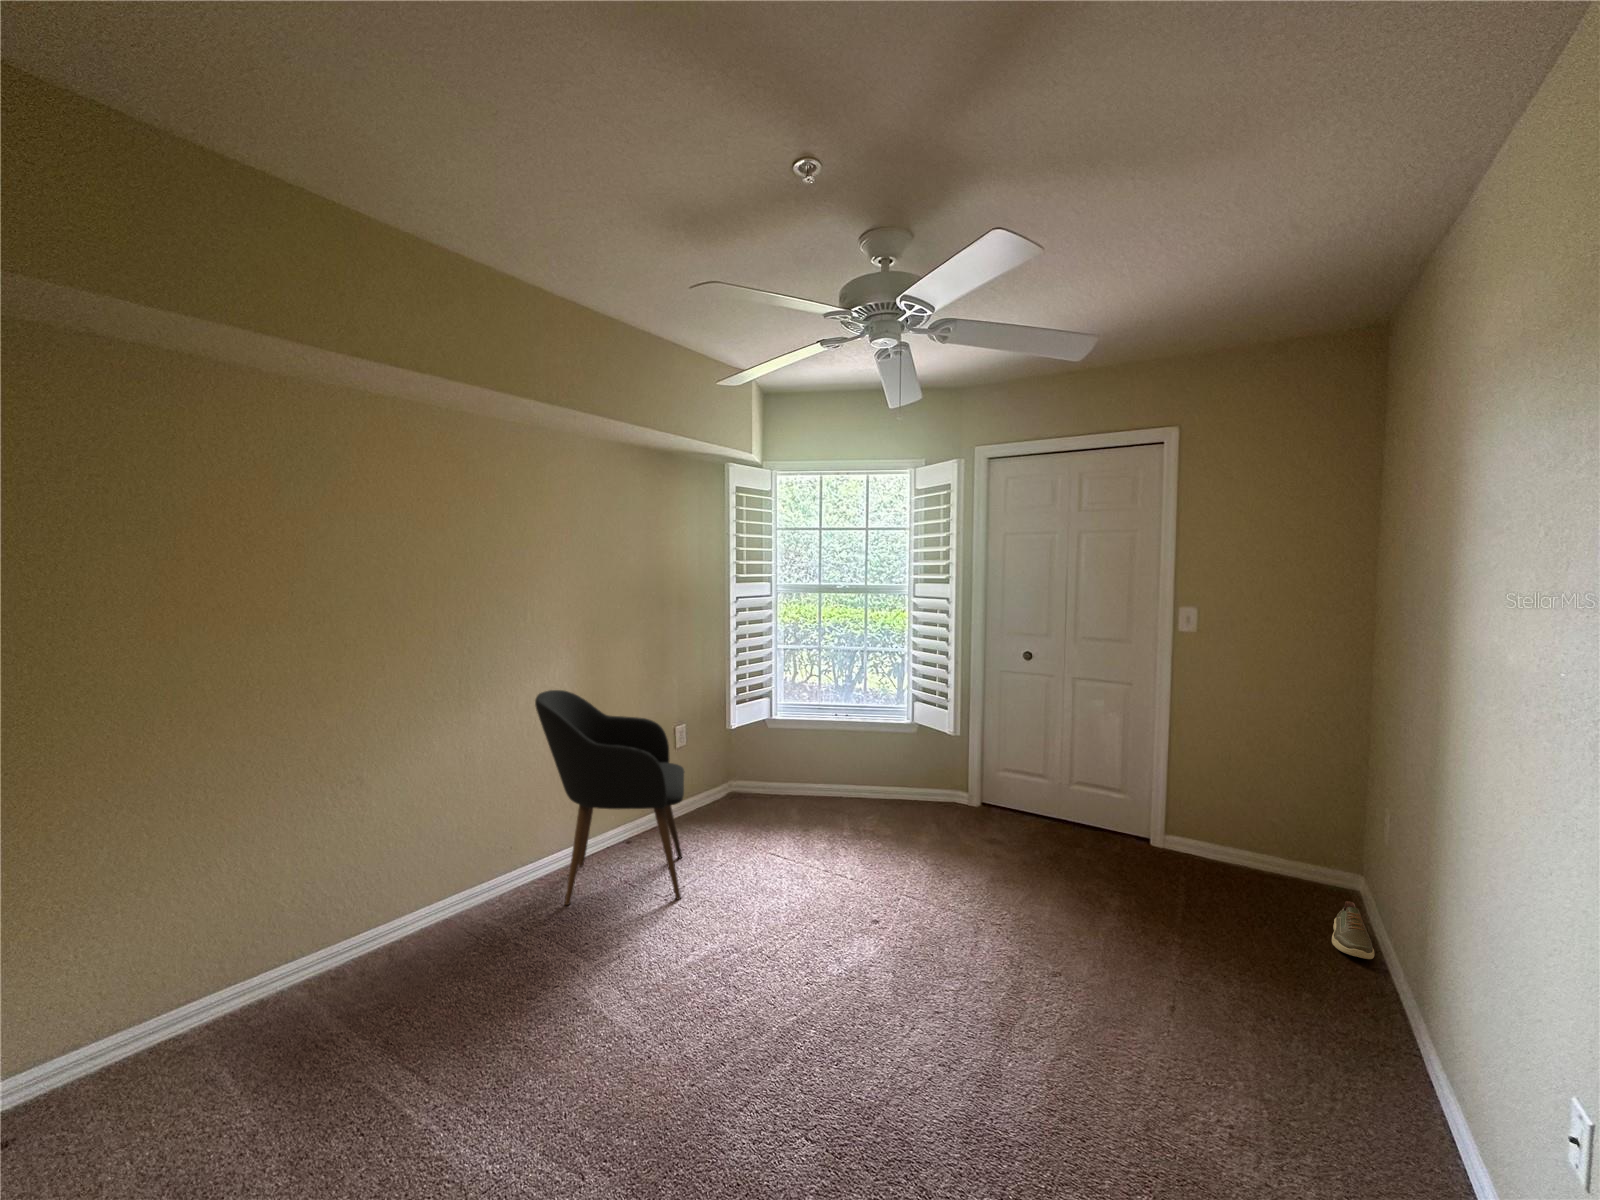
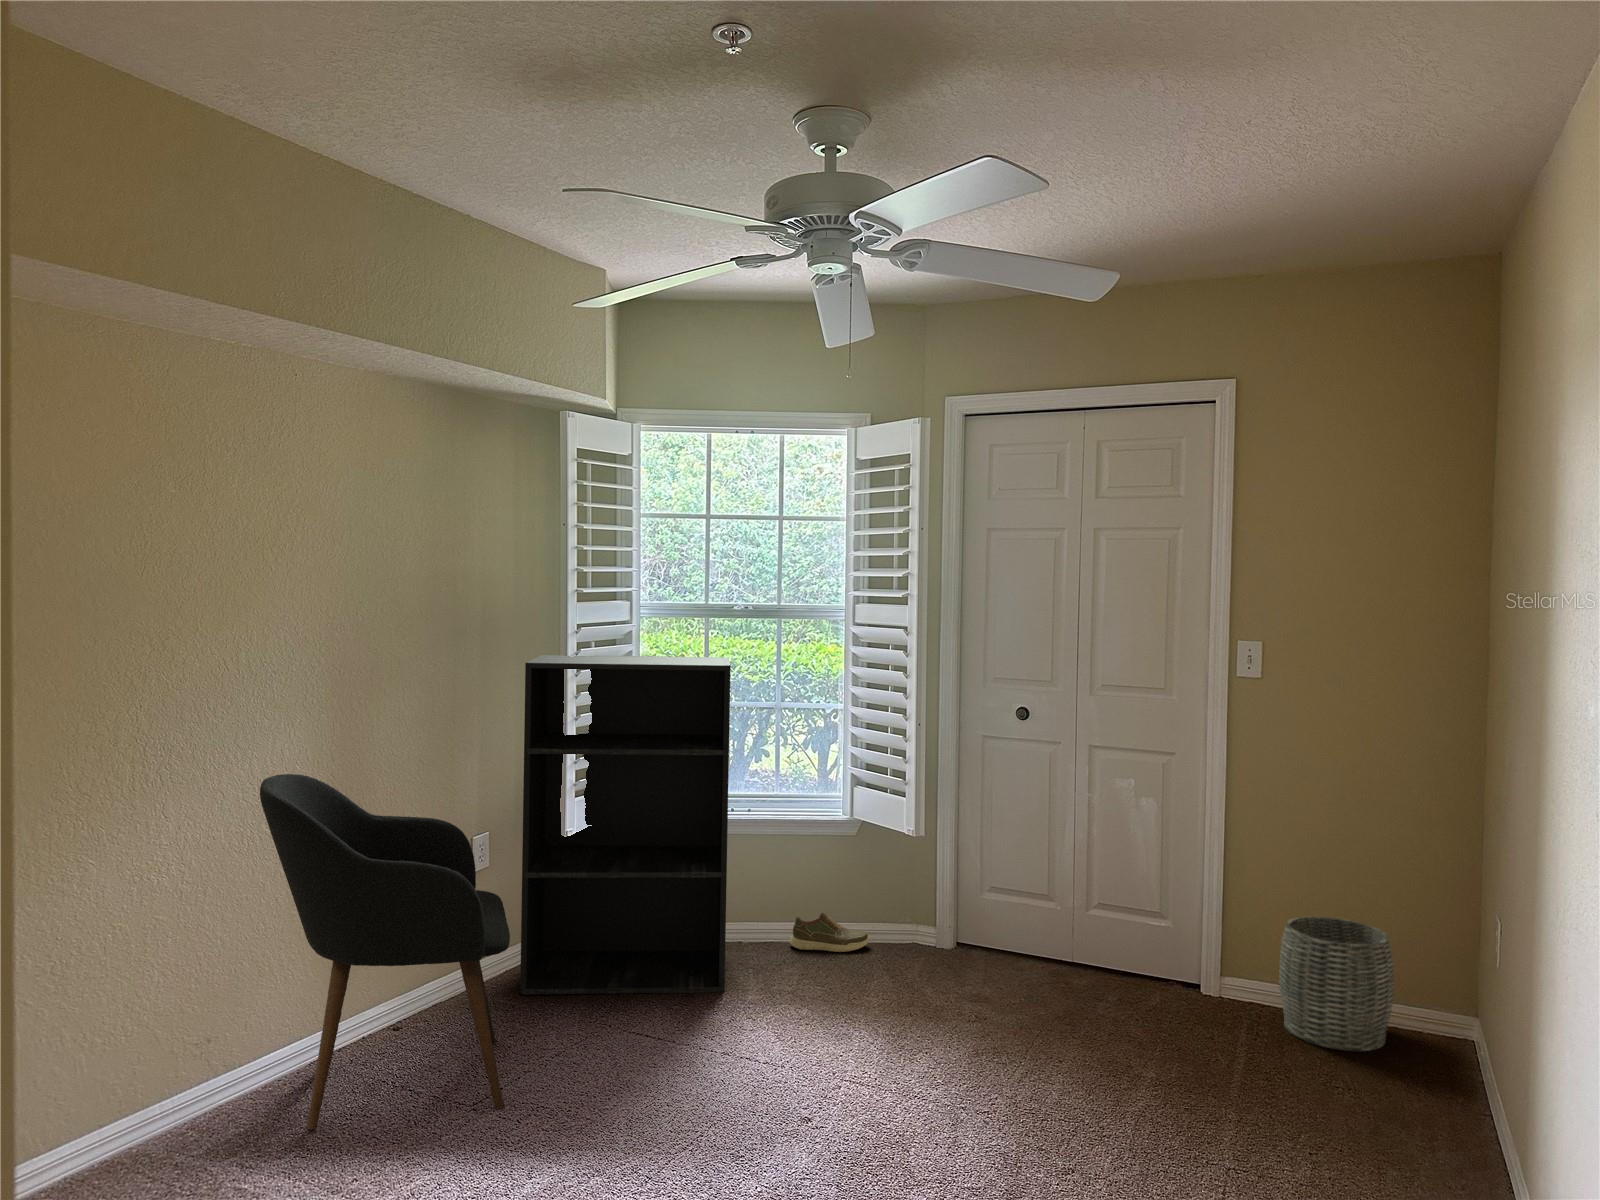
bookshelf: none [701,616,832,831] -> present [520,655,731,995]
woven basket: none [1208,800,1294,897] -> present [1279,917,1394,1051]
shoe: present [1332,901,1374,959] -> present [790,913,869,952]

